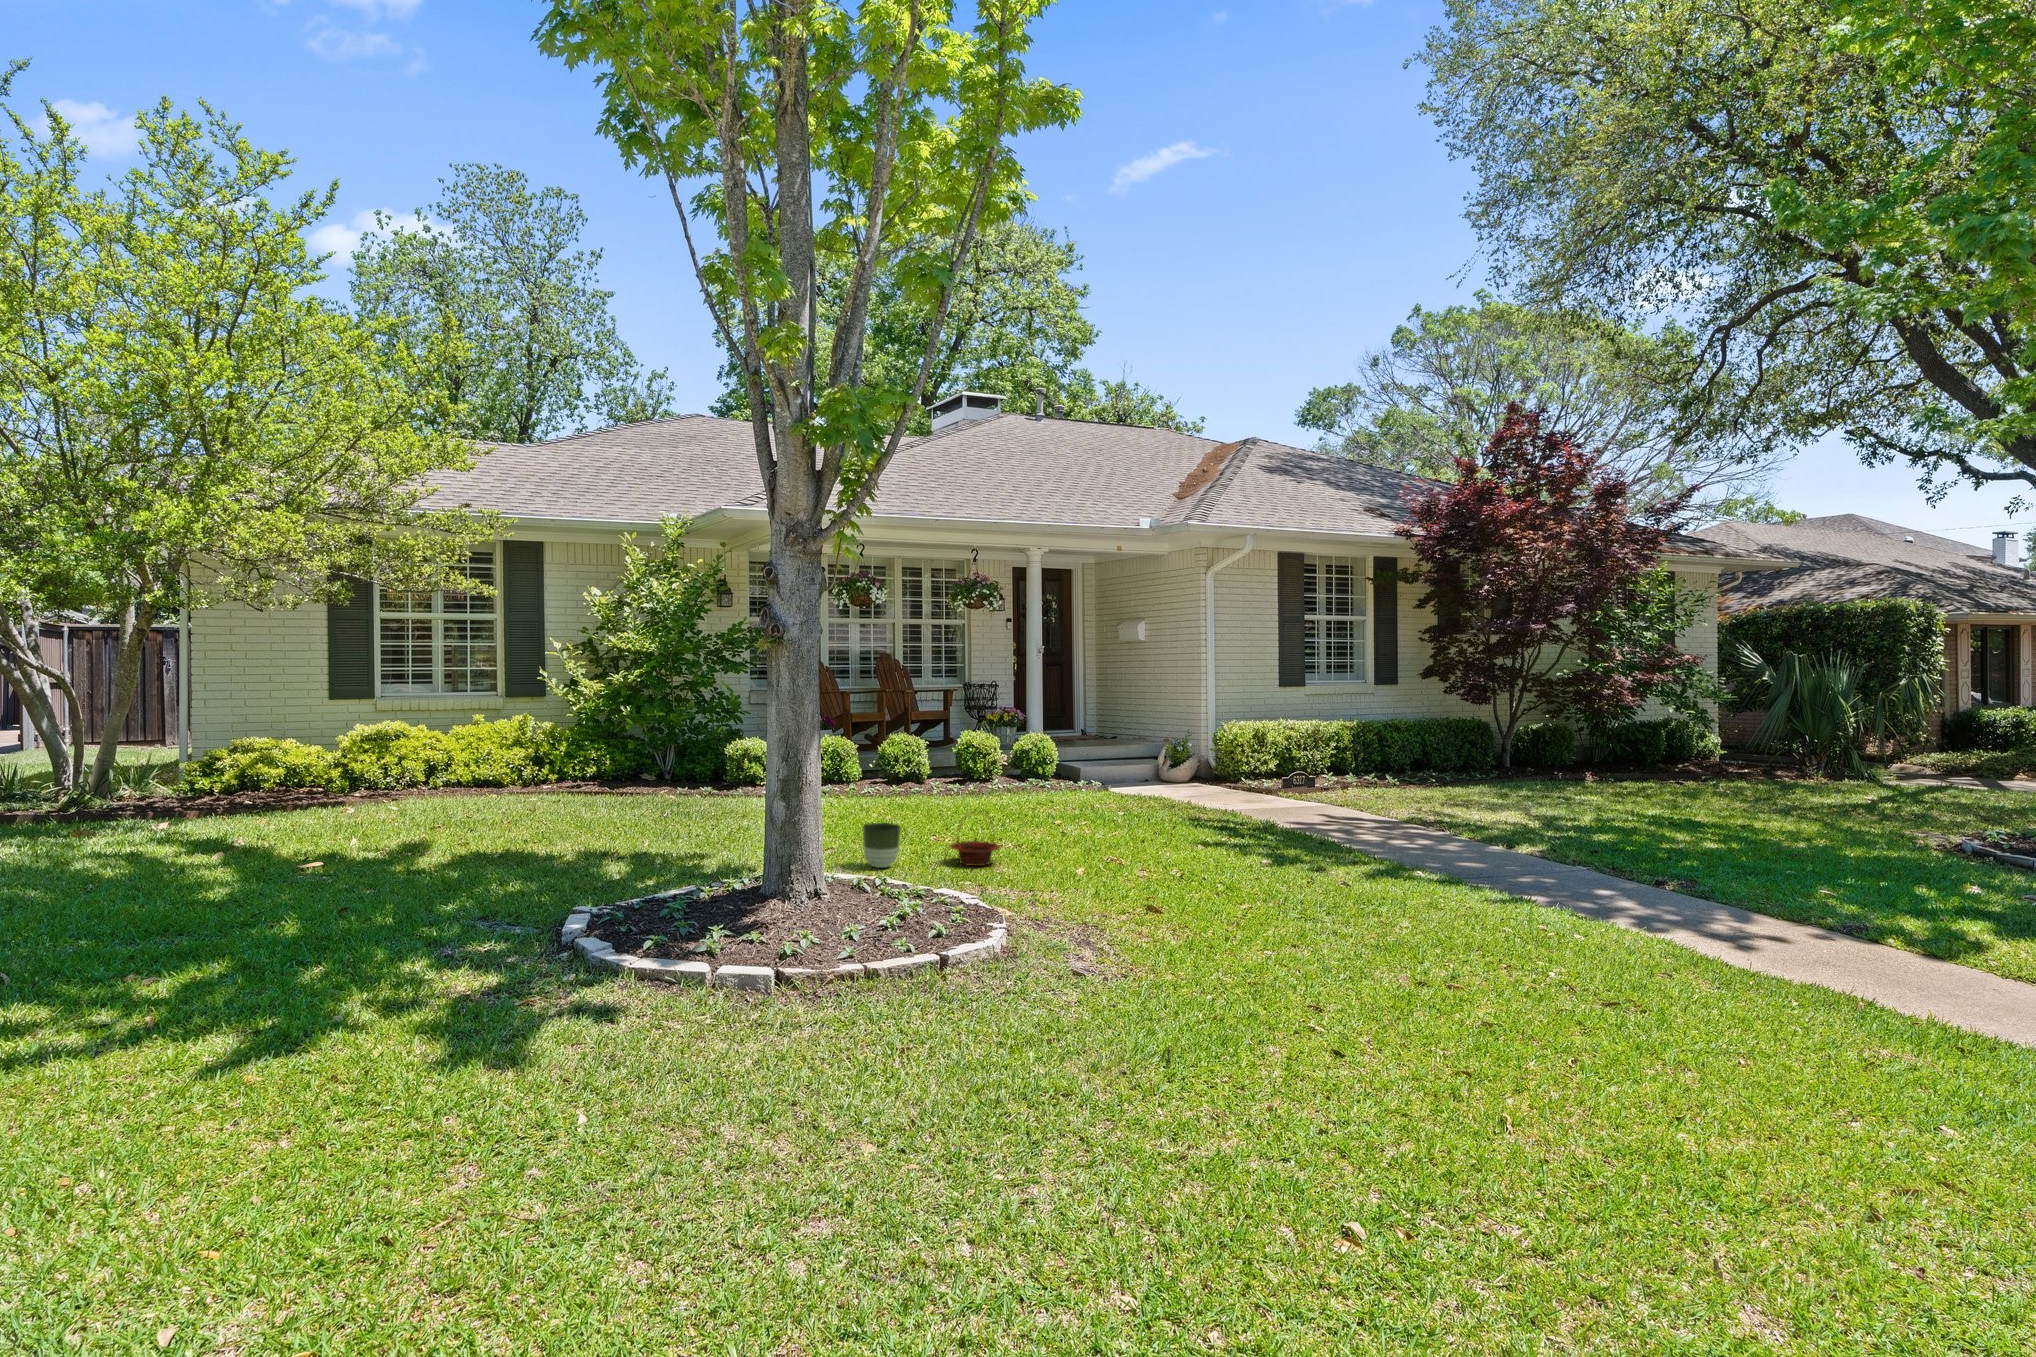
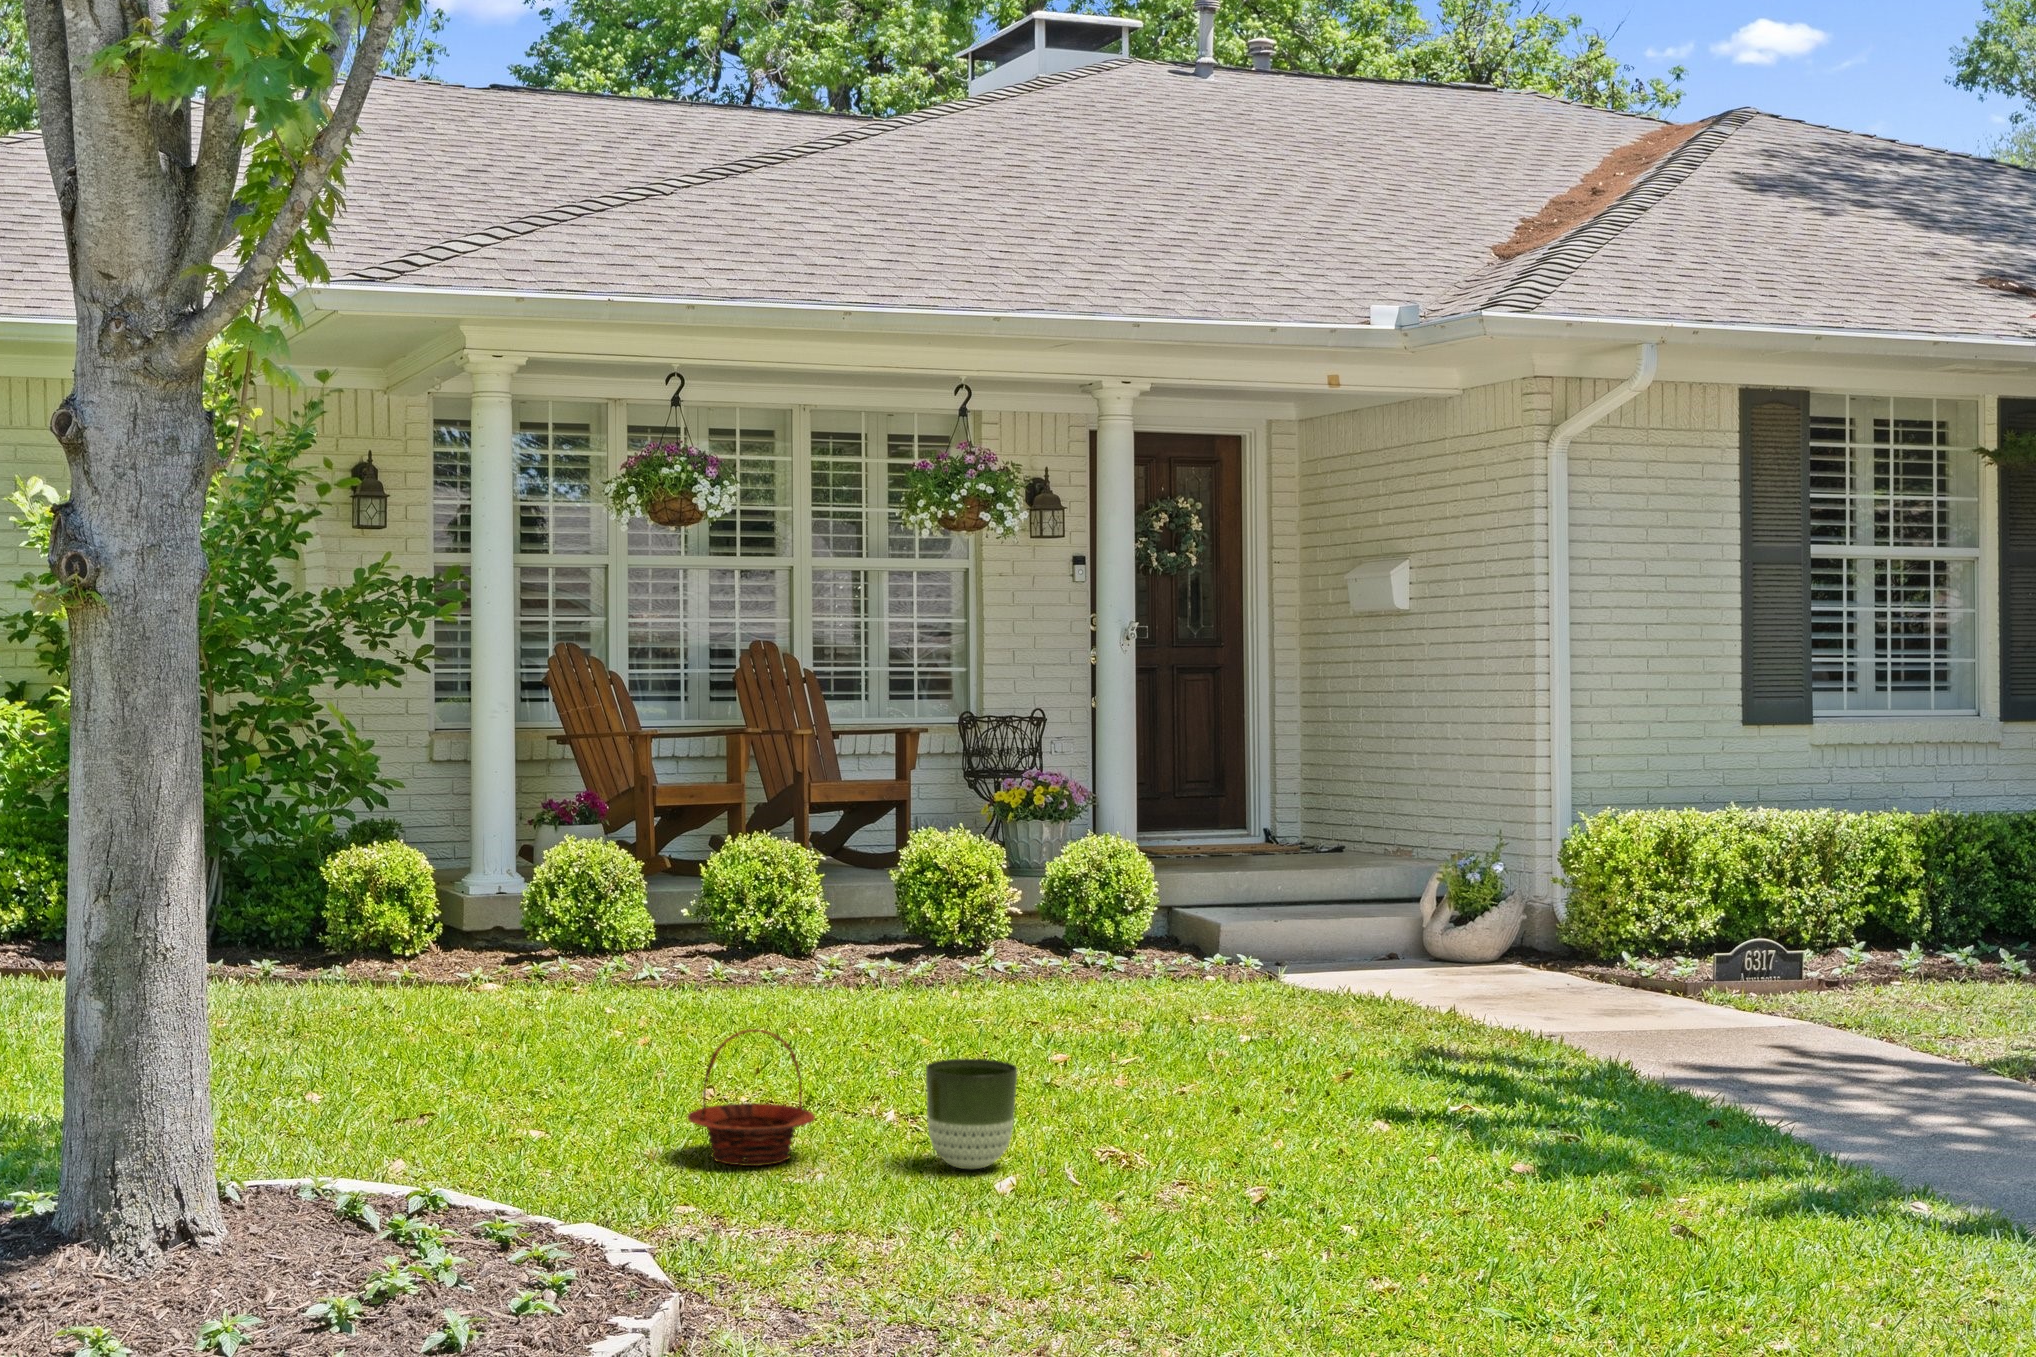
planter: present [863,823,900,868] -> present [926,1059,1017,1169]

